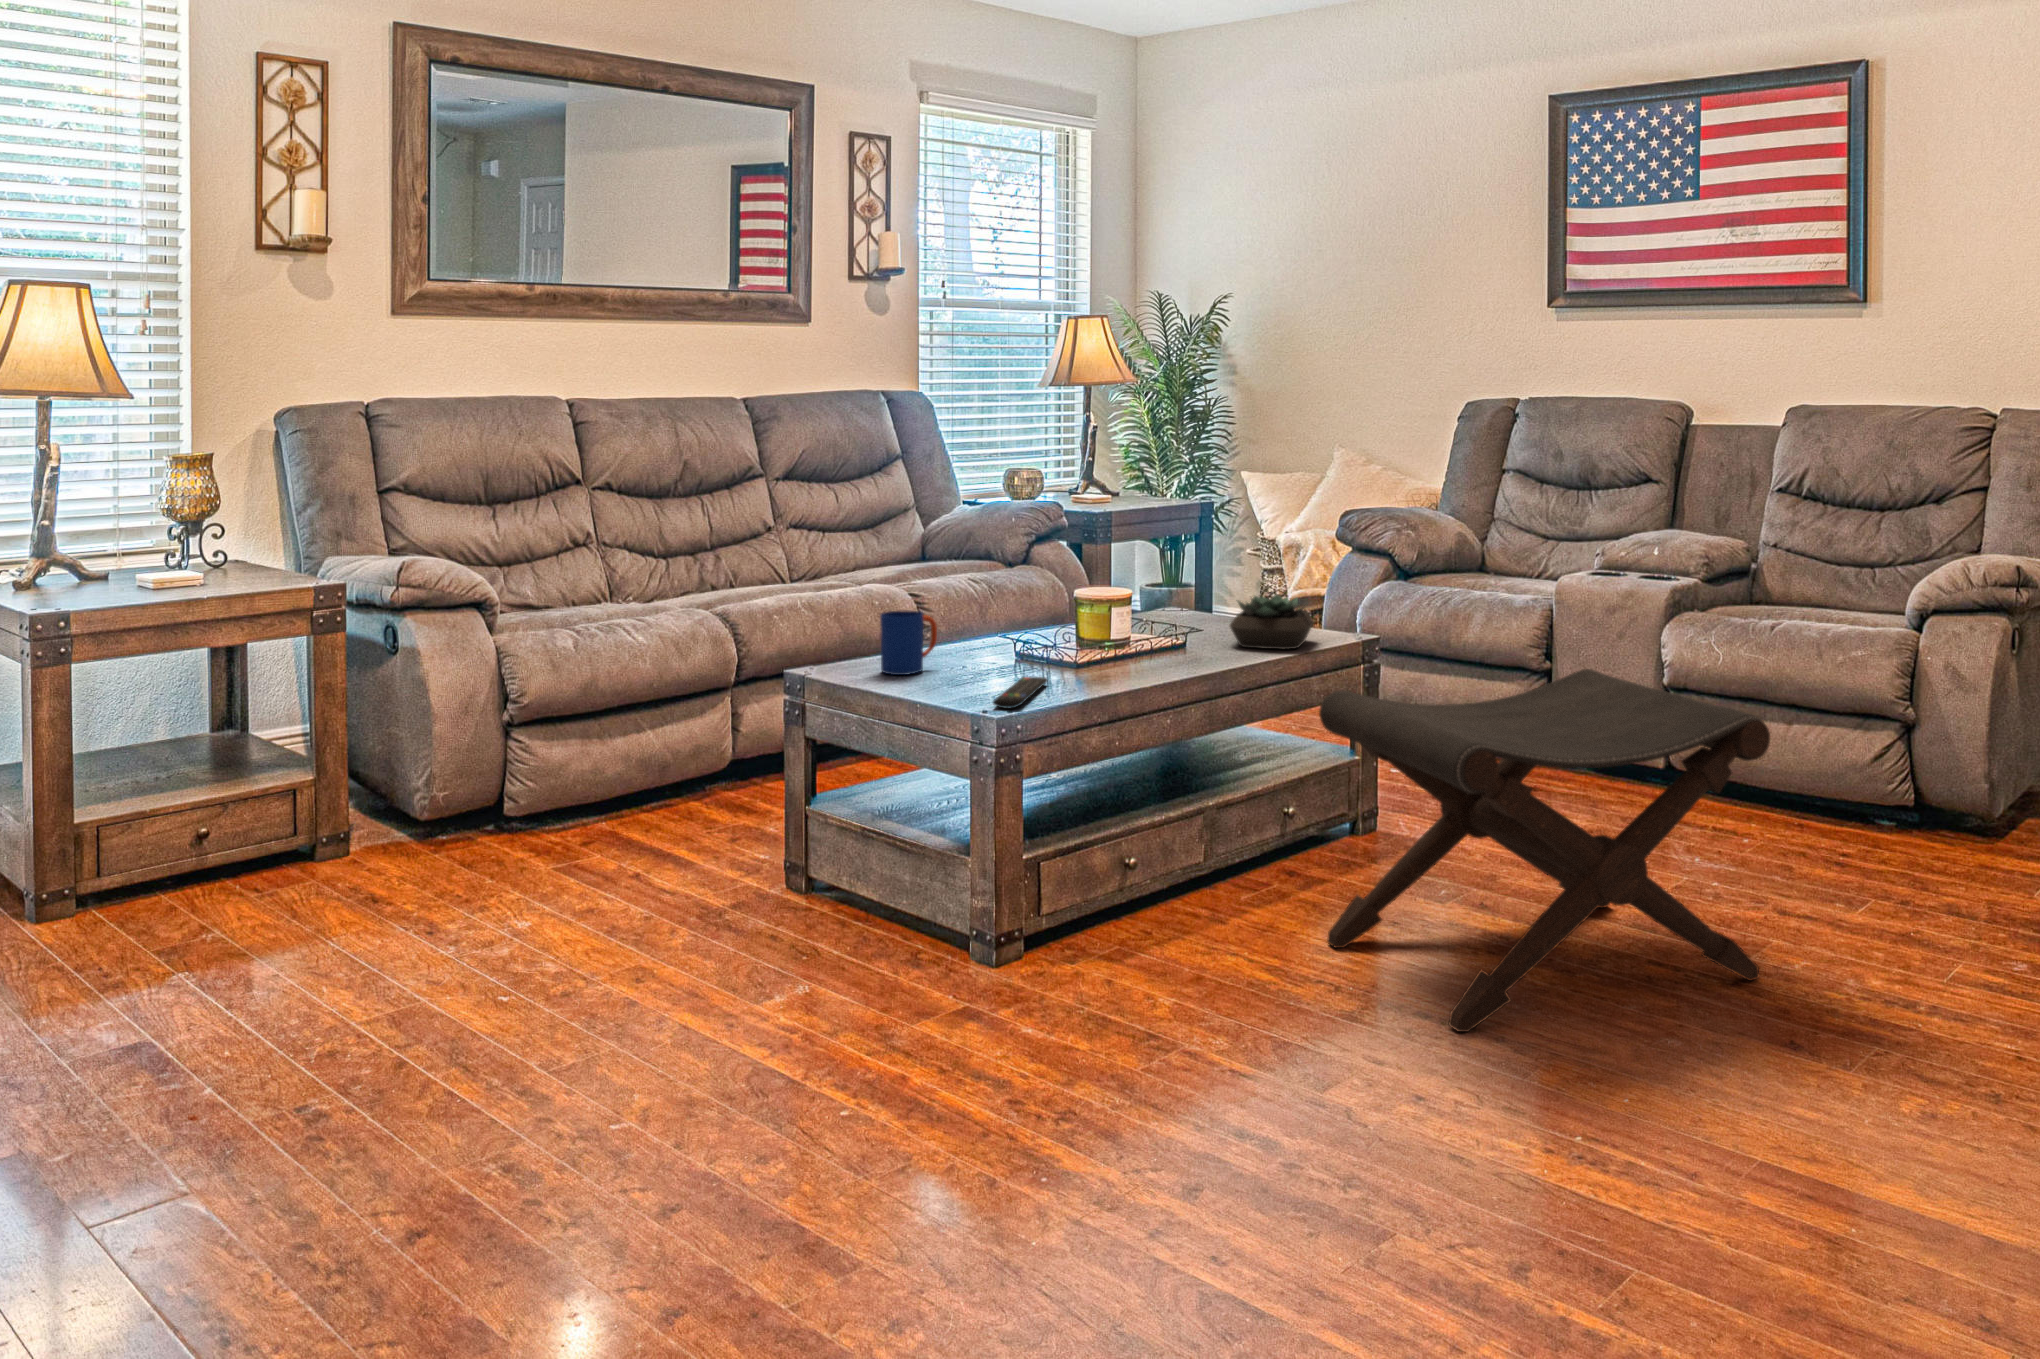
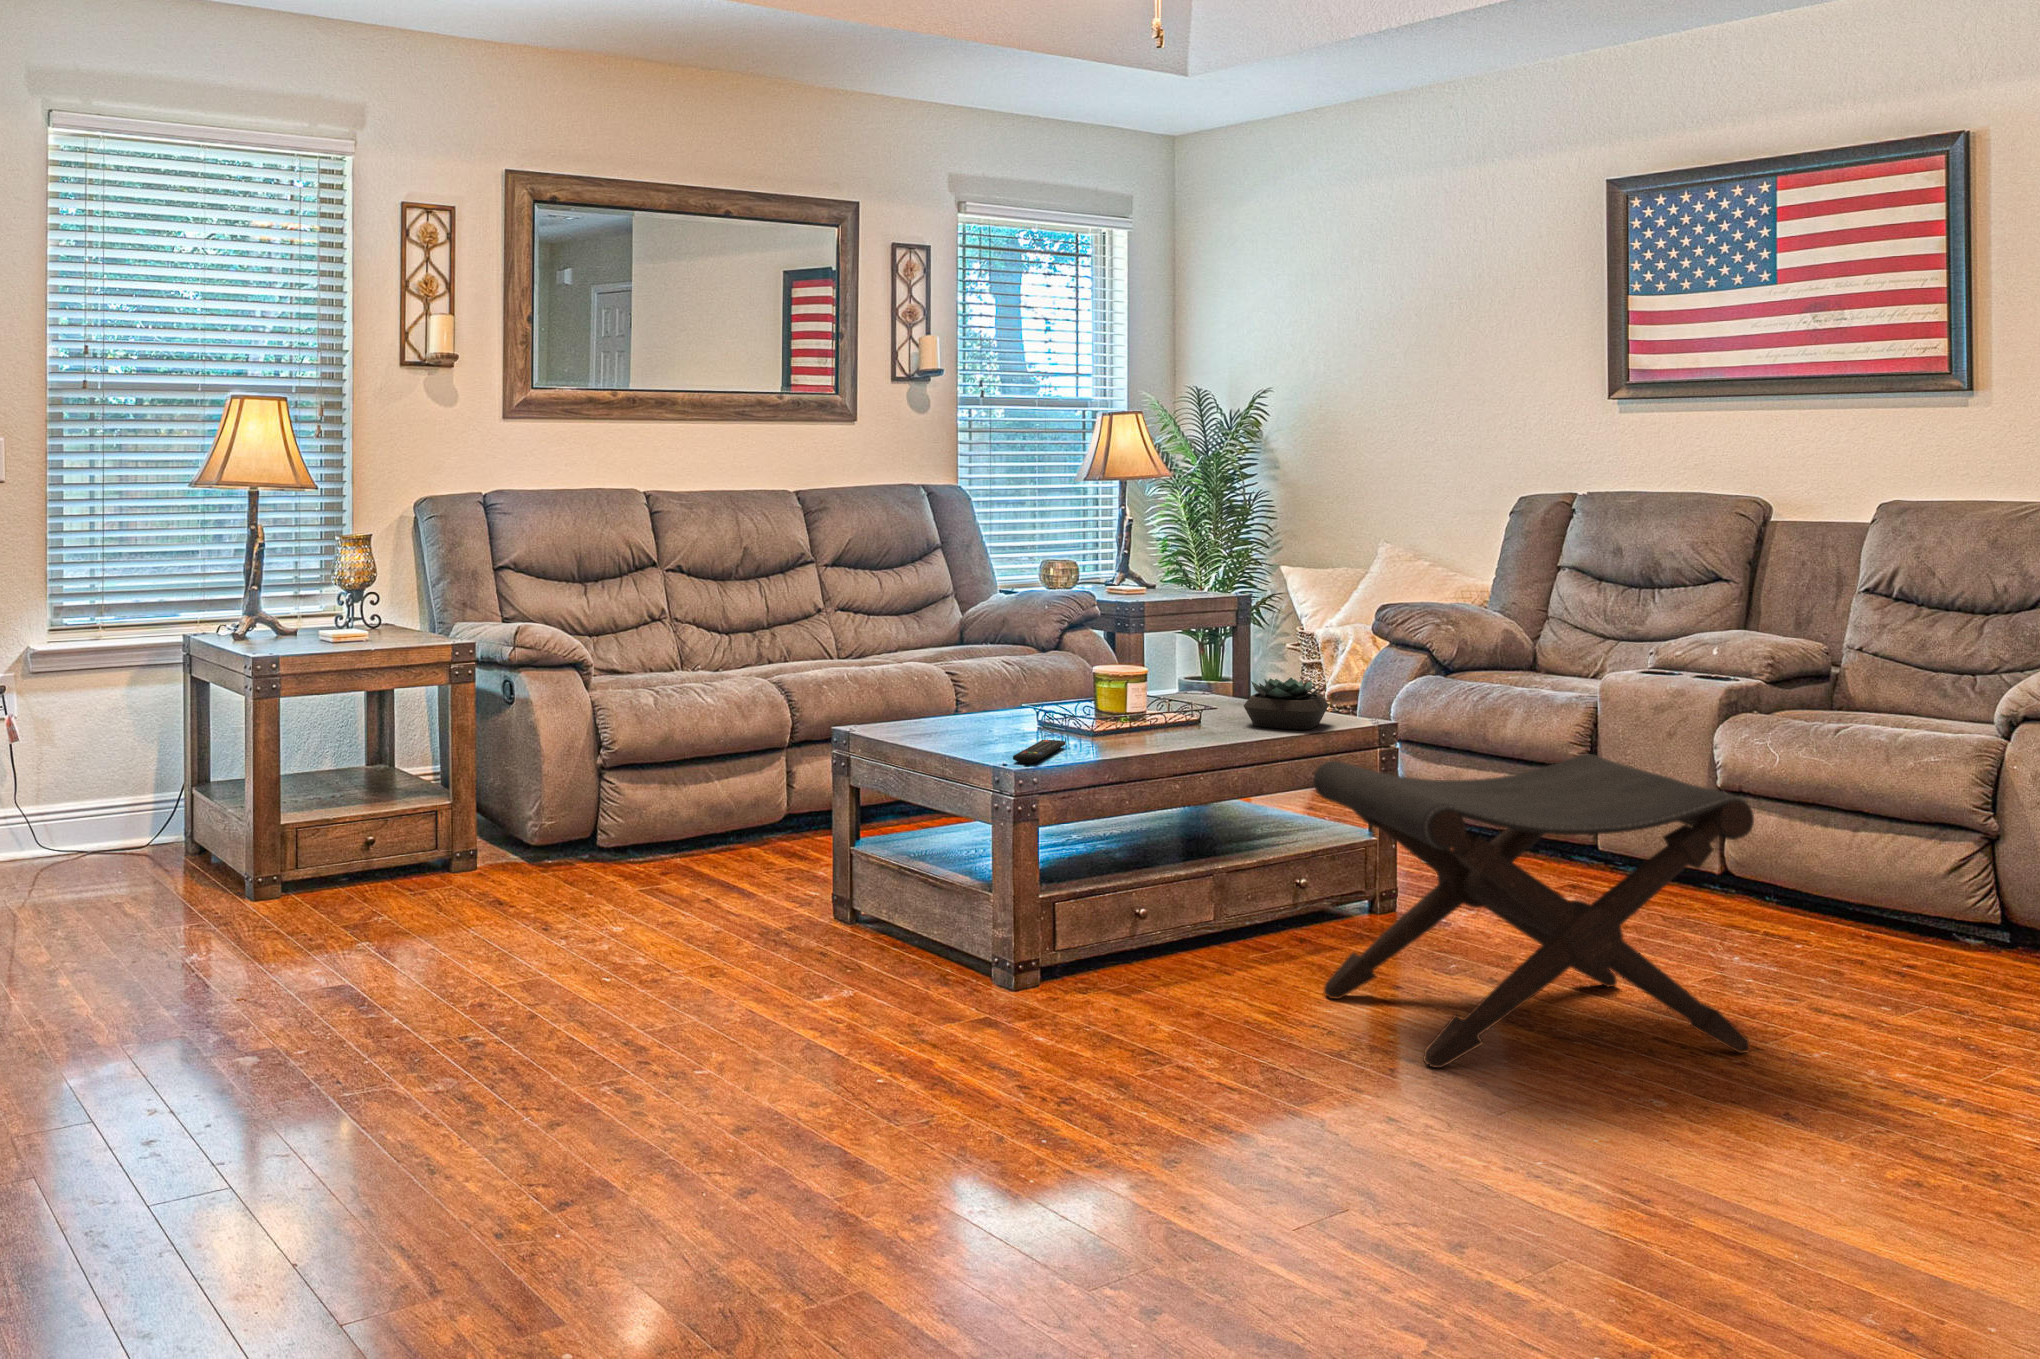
mug: present [880,610,937,675] -> none [917,679,968,735]

